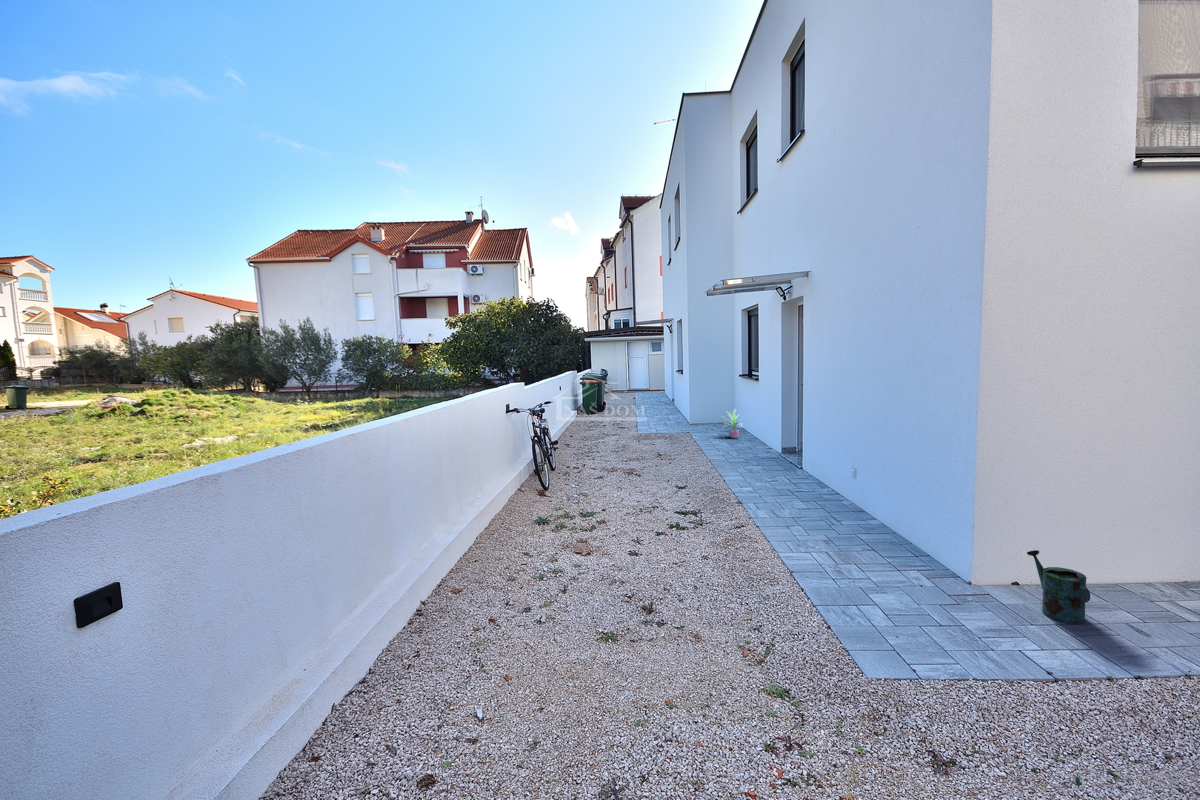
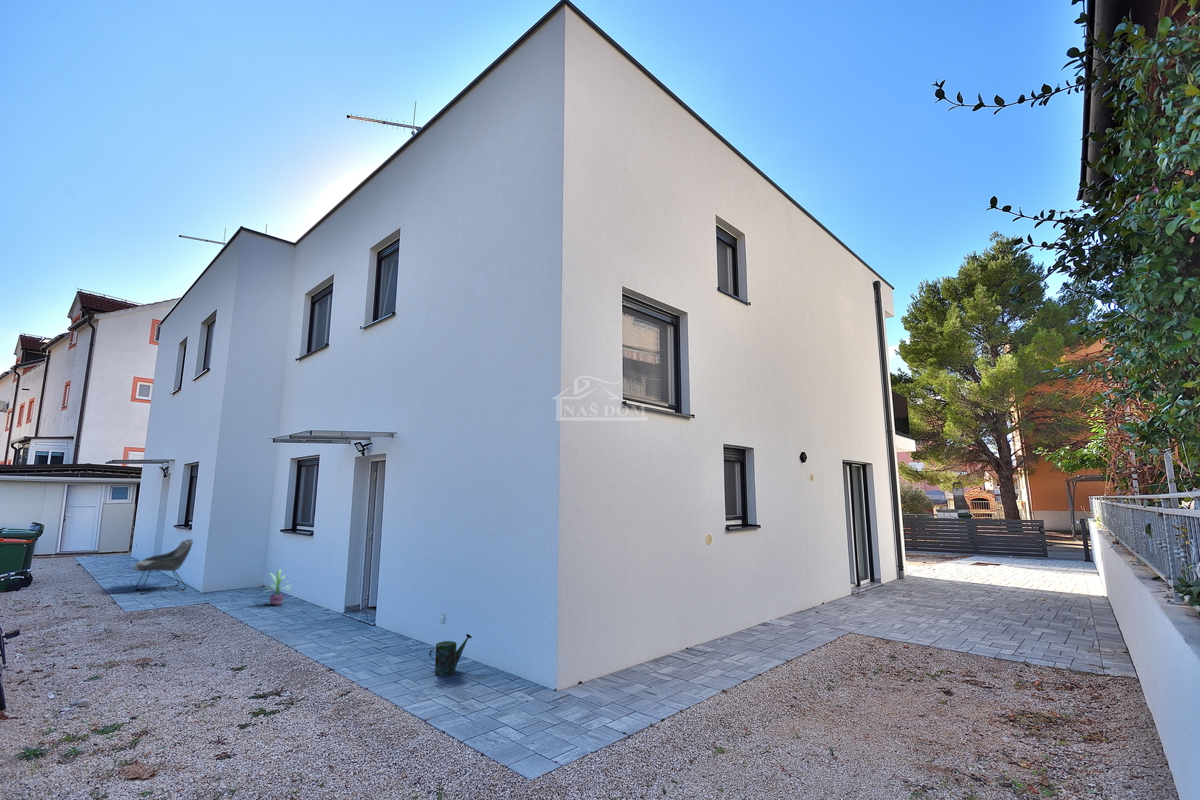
lounge chair: none [649,381,683,421] -> present [134,539,193,595]
watering can: present [1027,550,1090,624] -> present [429,634,472,676]

